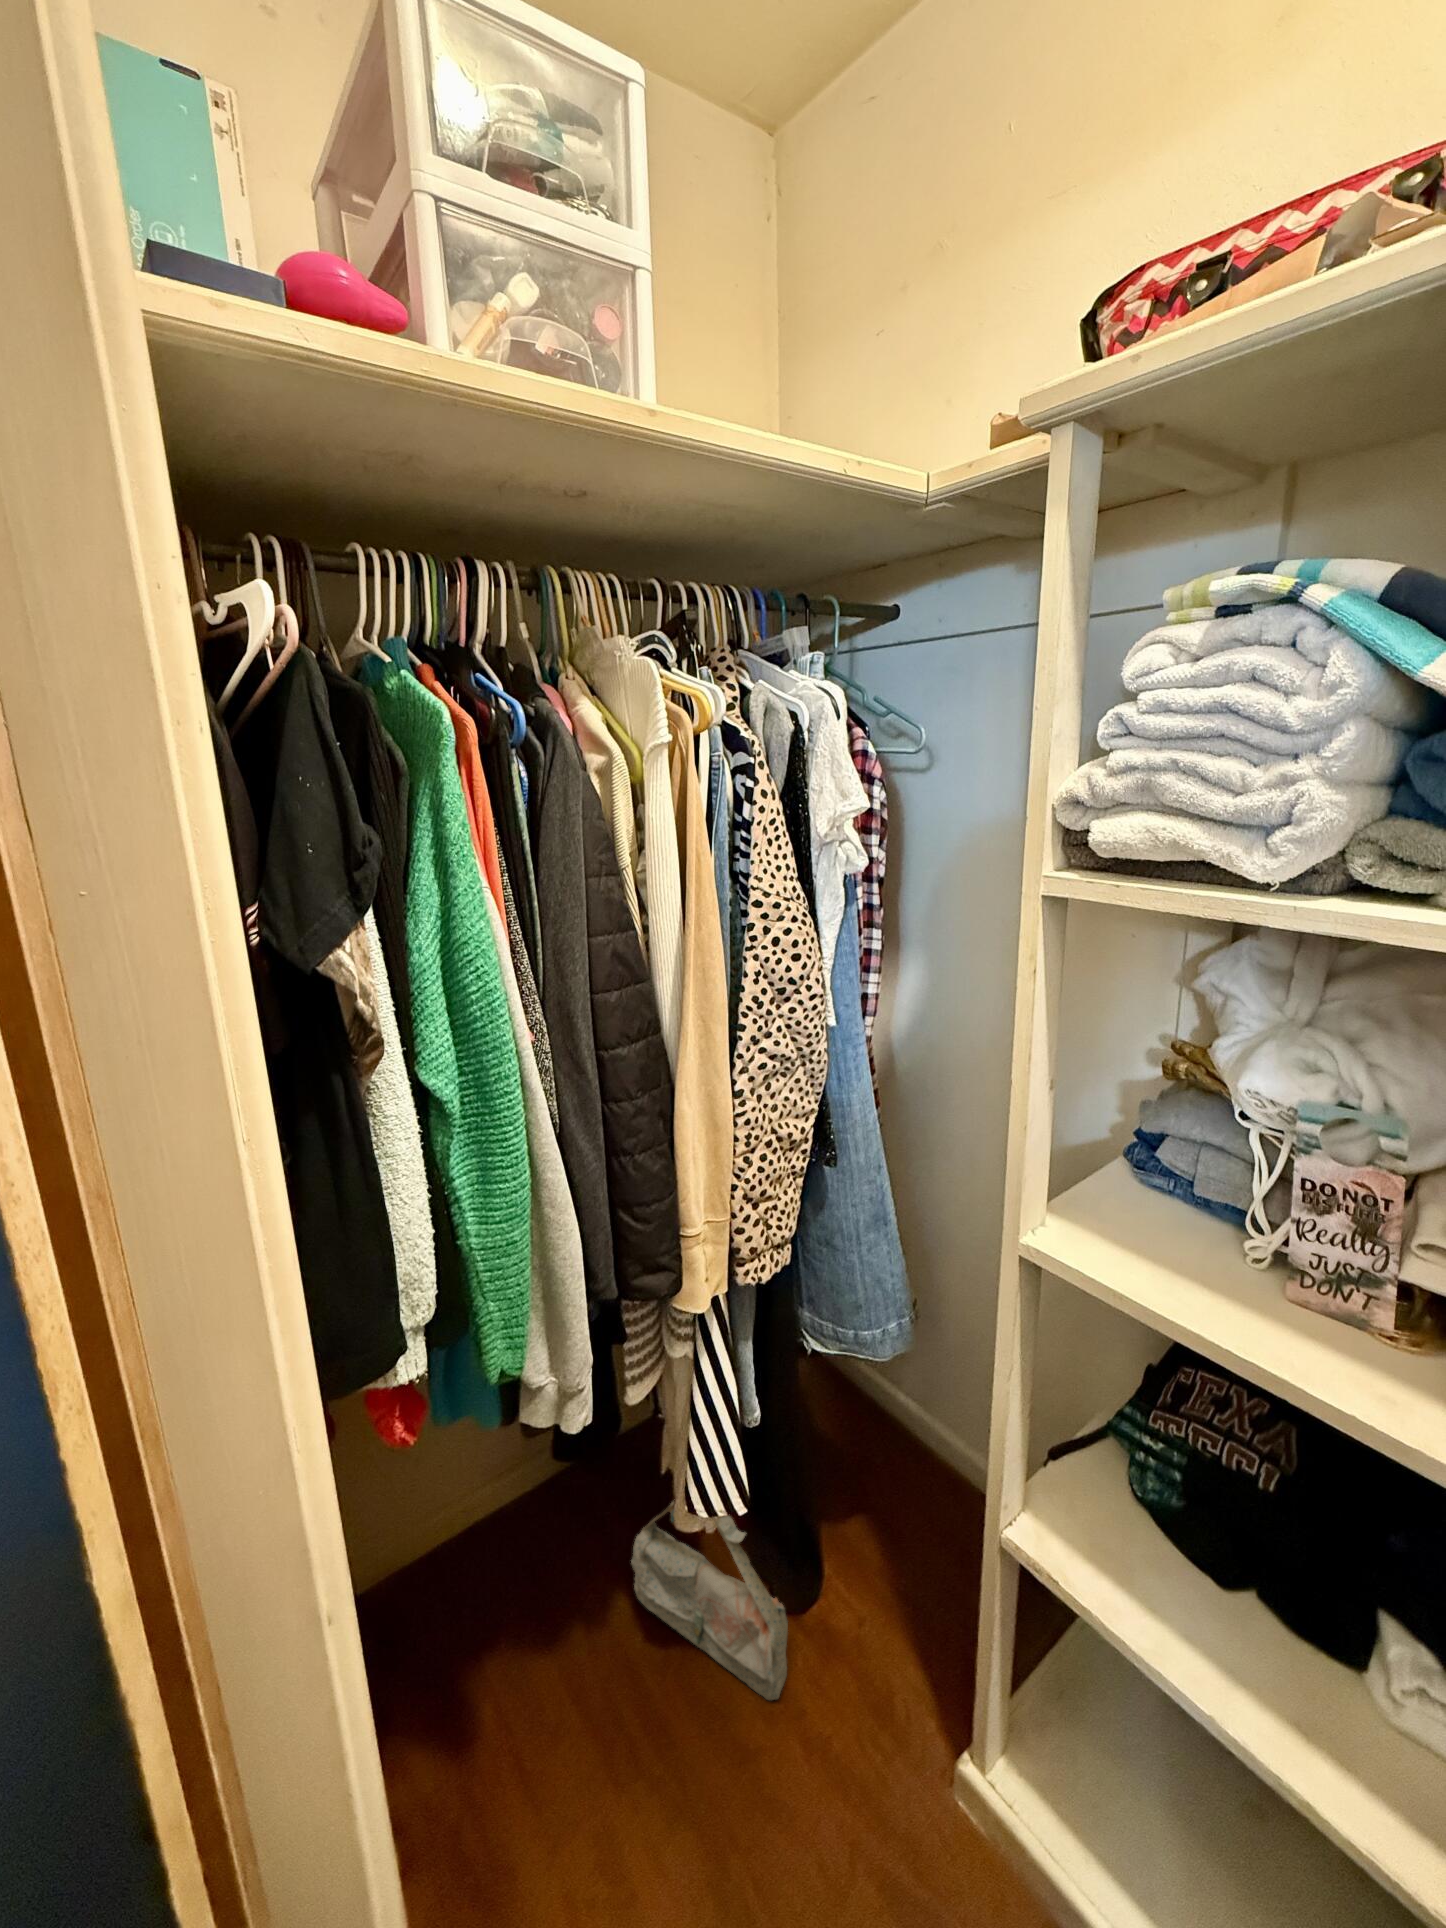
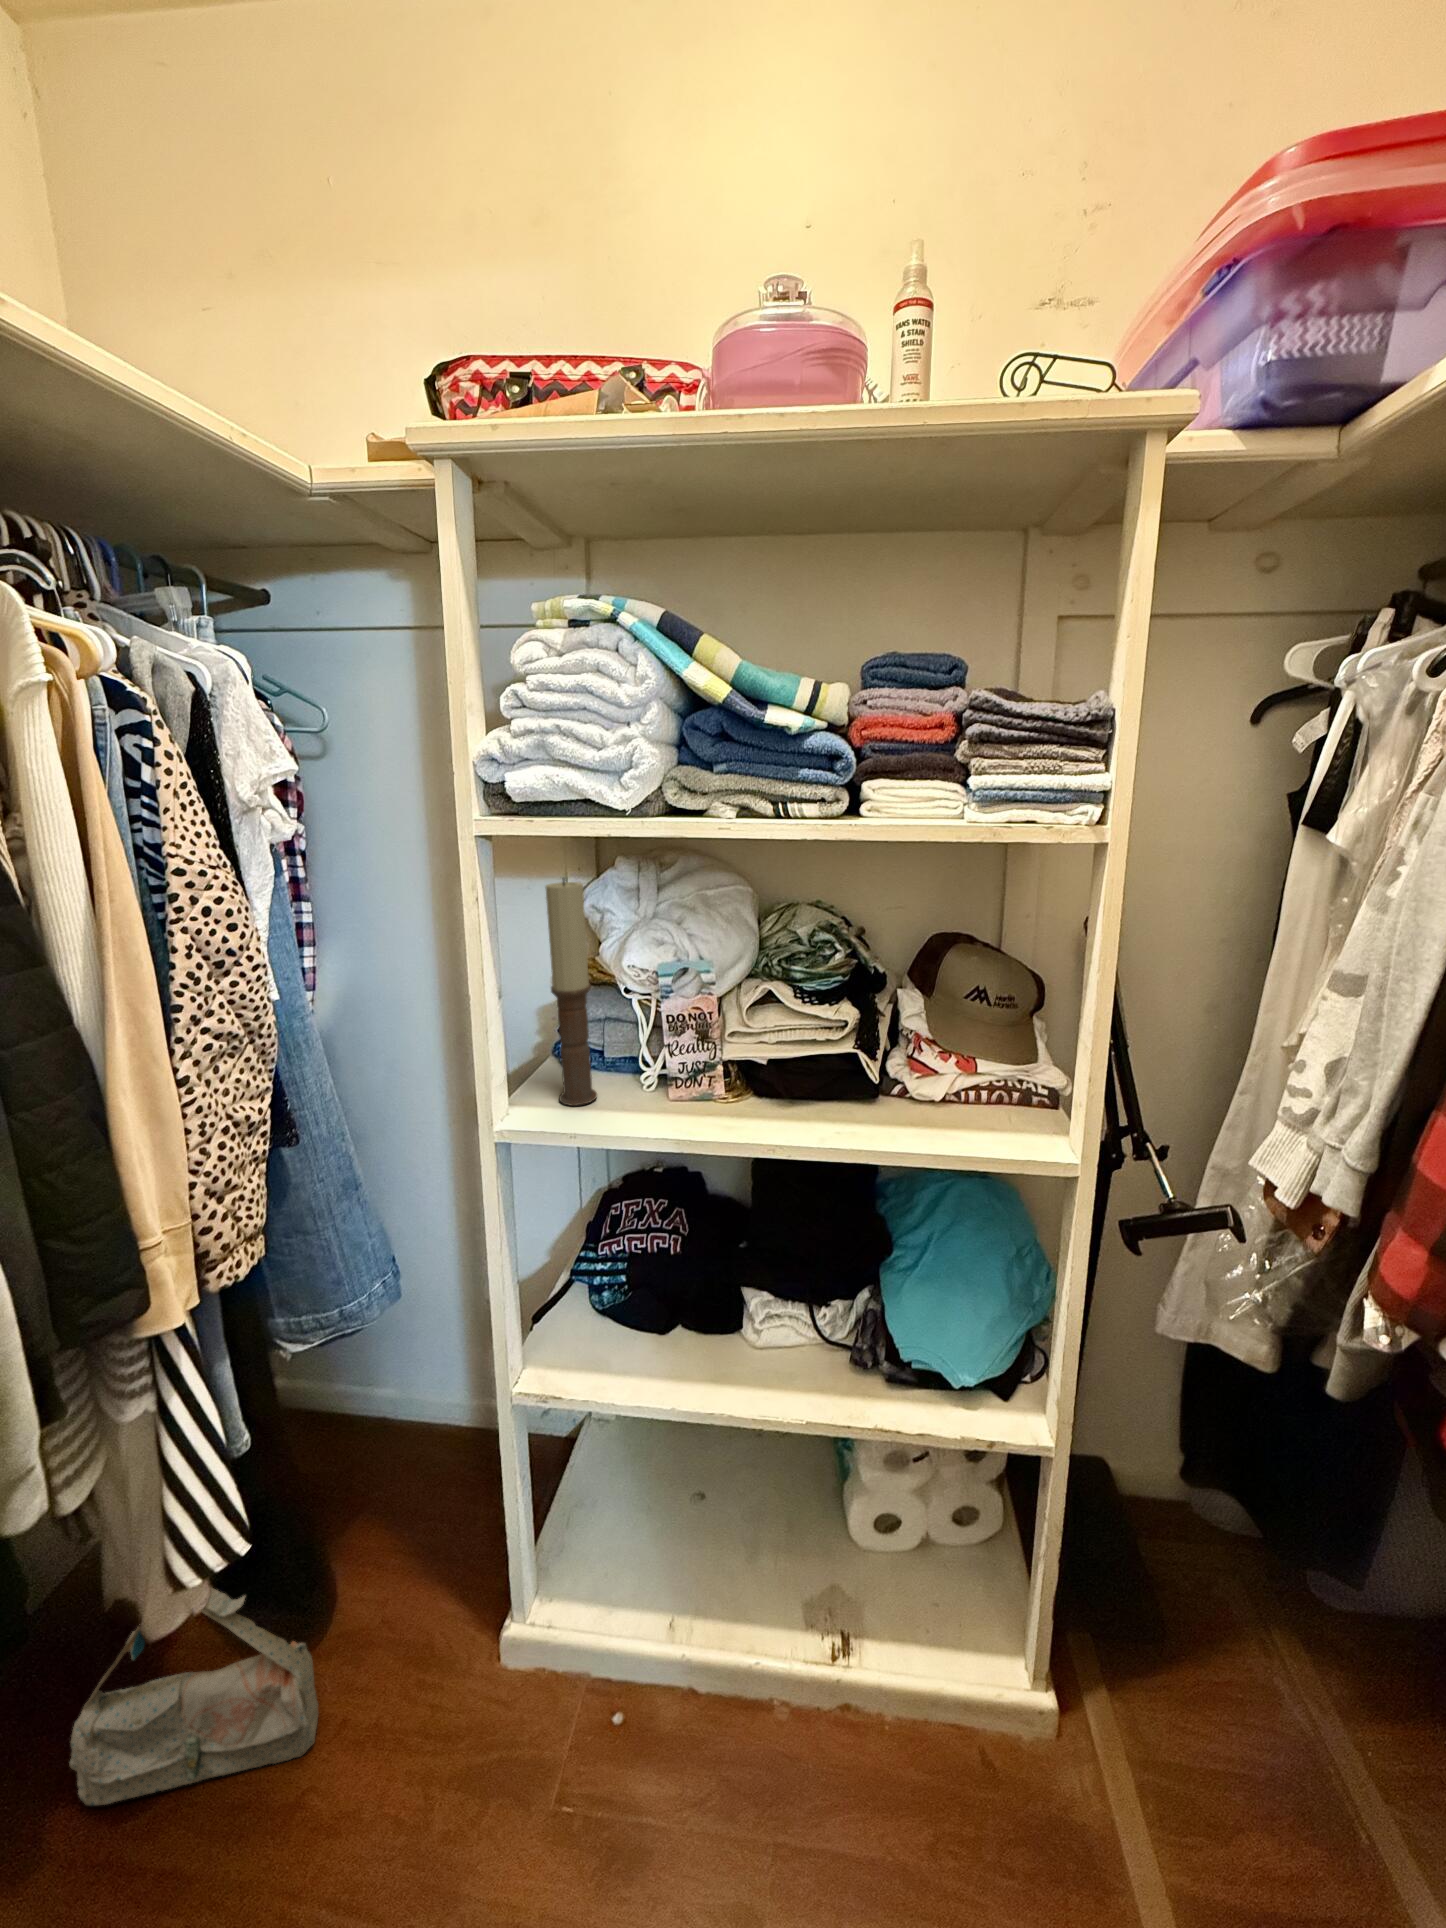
candle: none [1115,949,1192,1245] -> present [545,878,597,1106]

